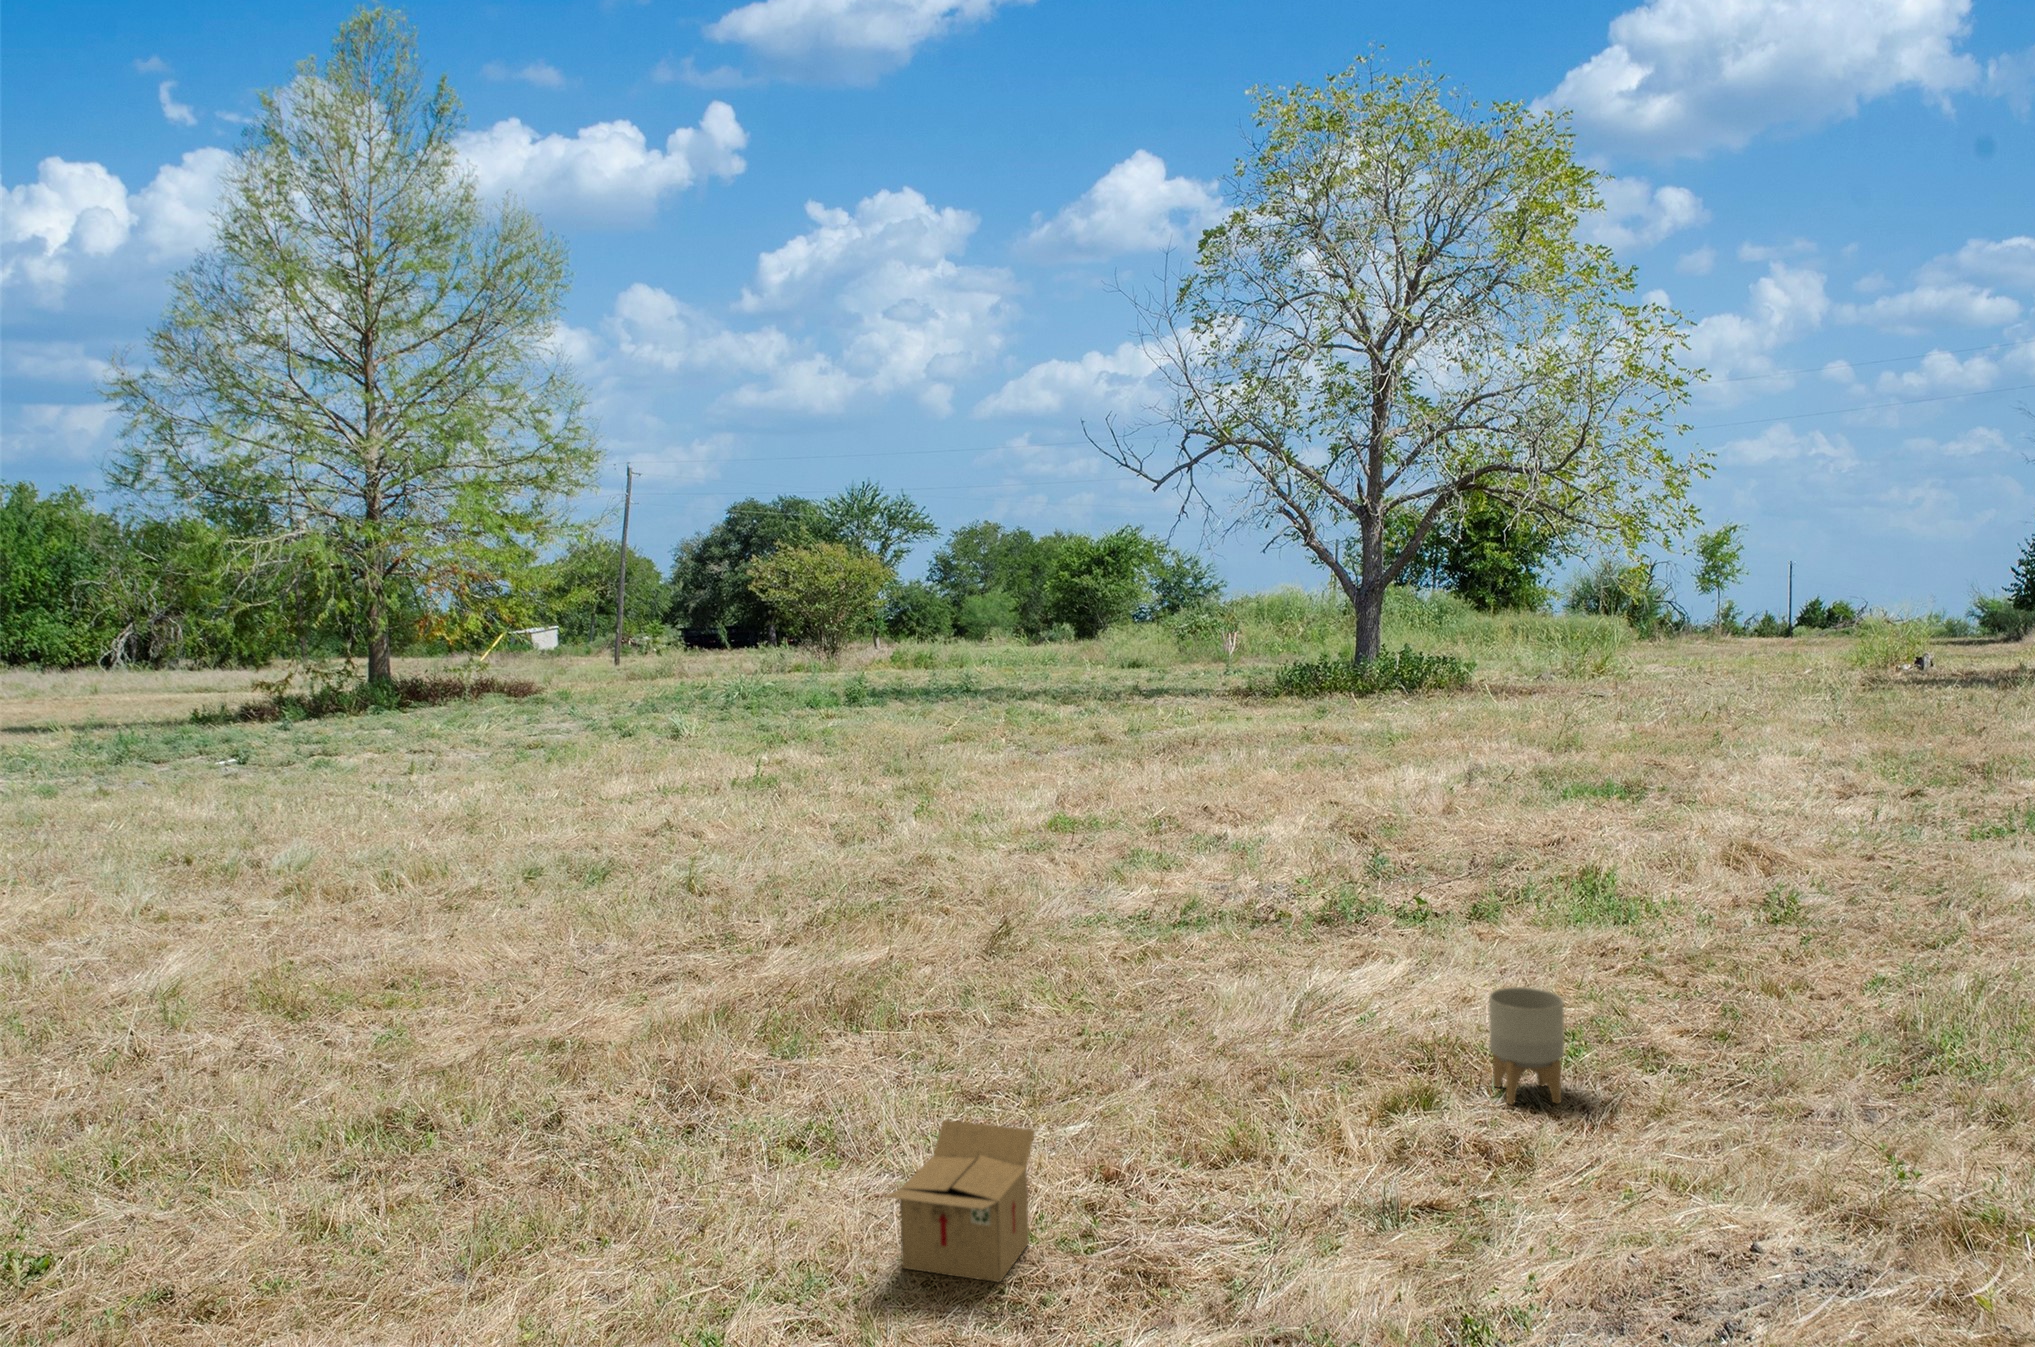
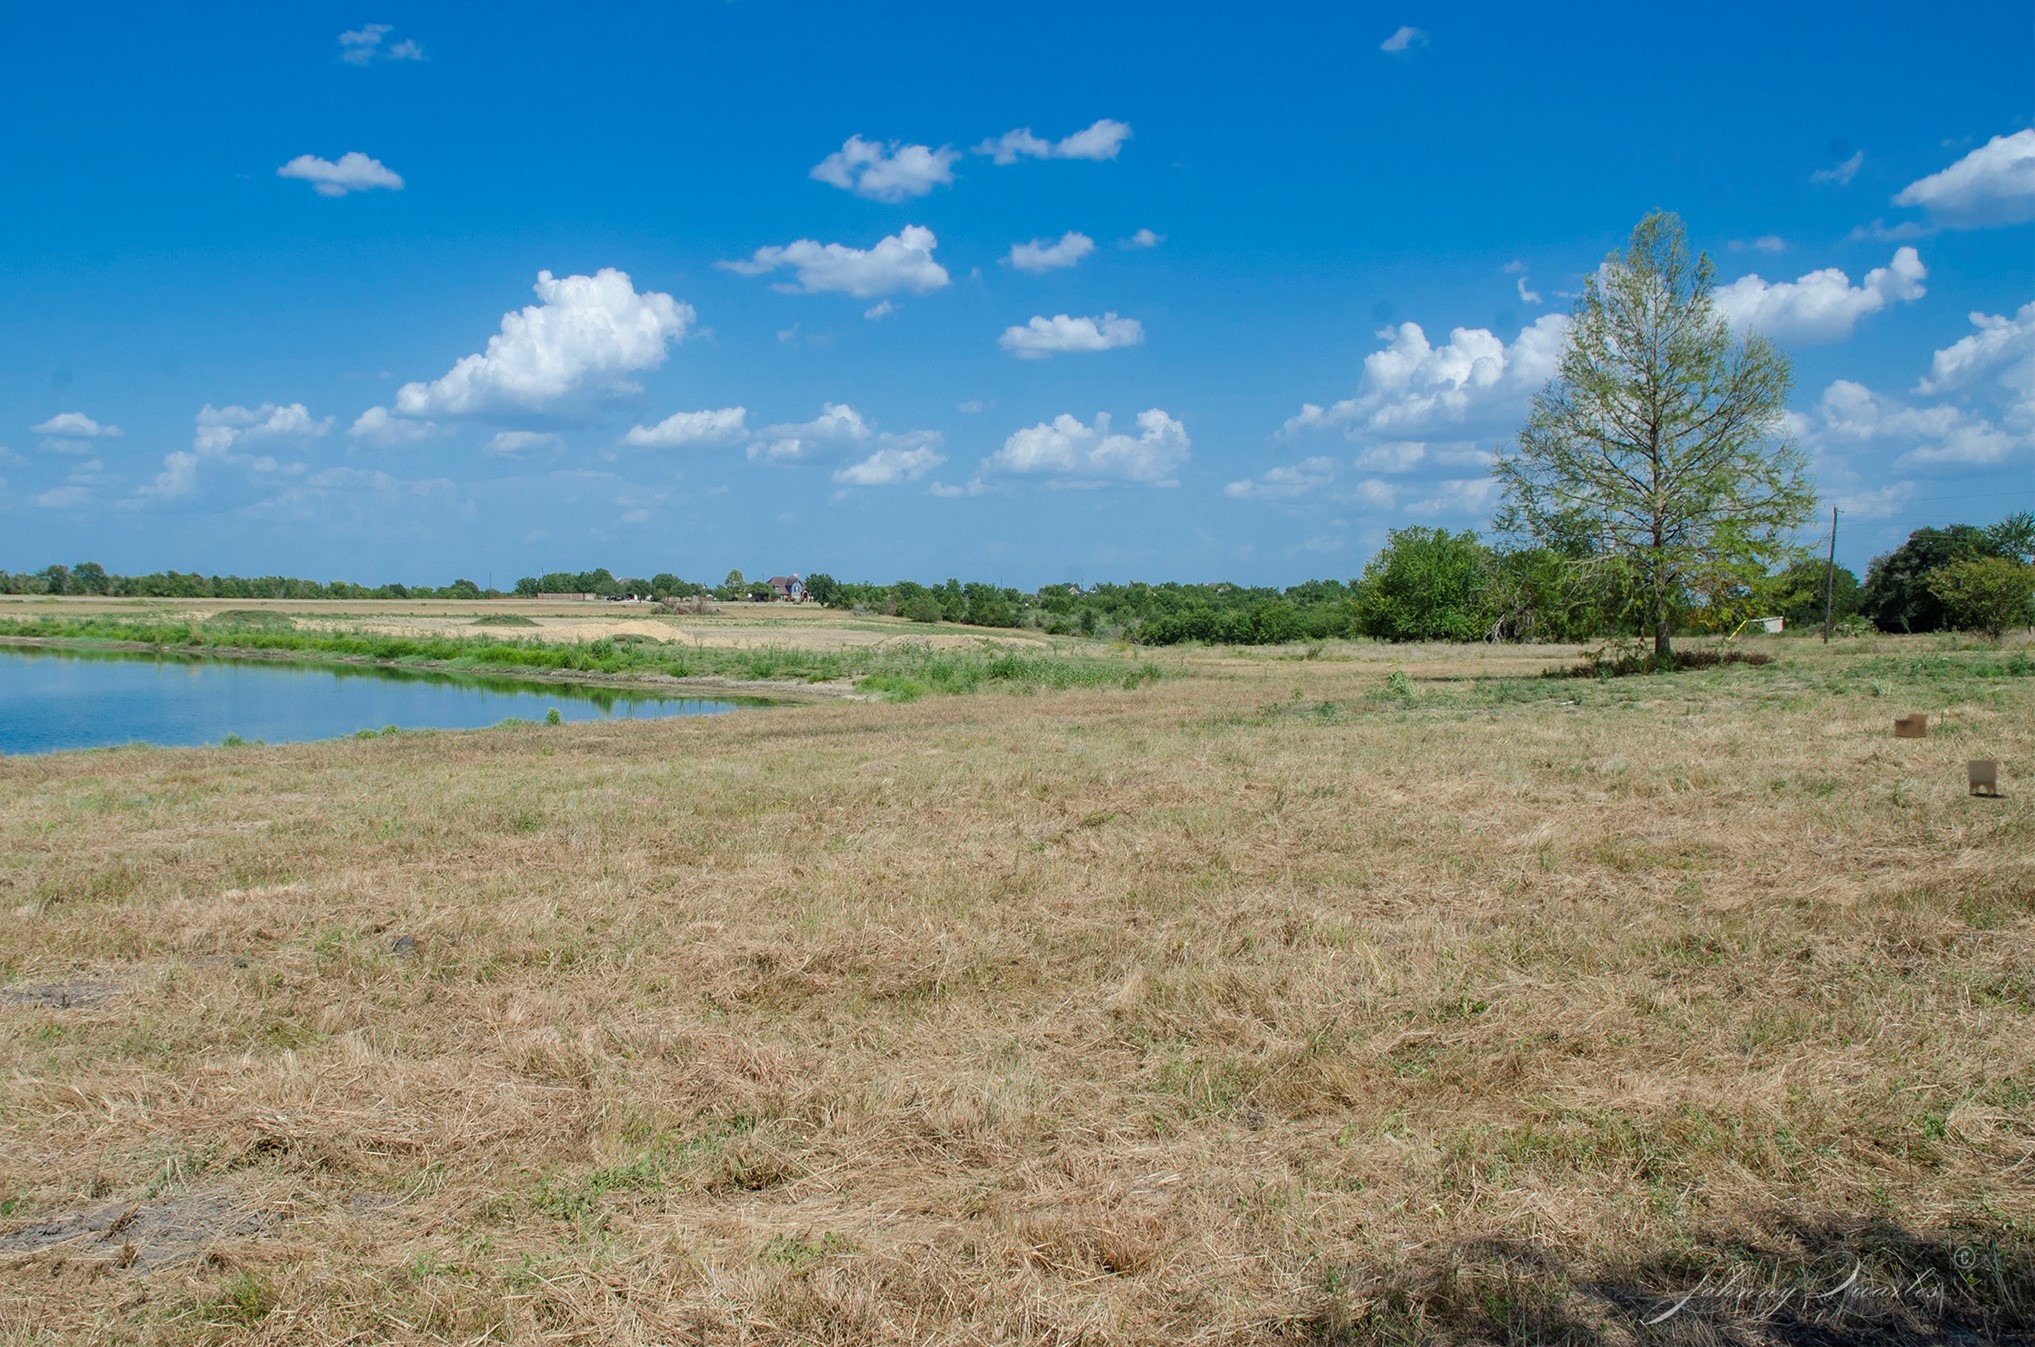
cardboard box: present [886,1120,1035,1282] -> present [1894,713,1929,737]

